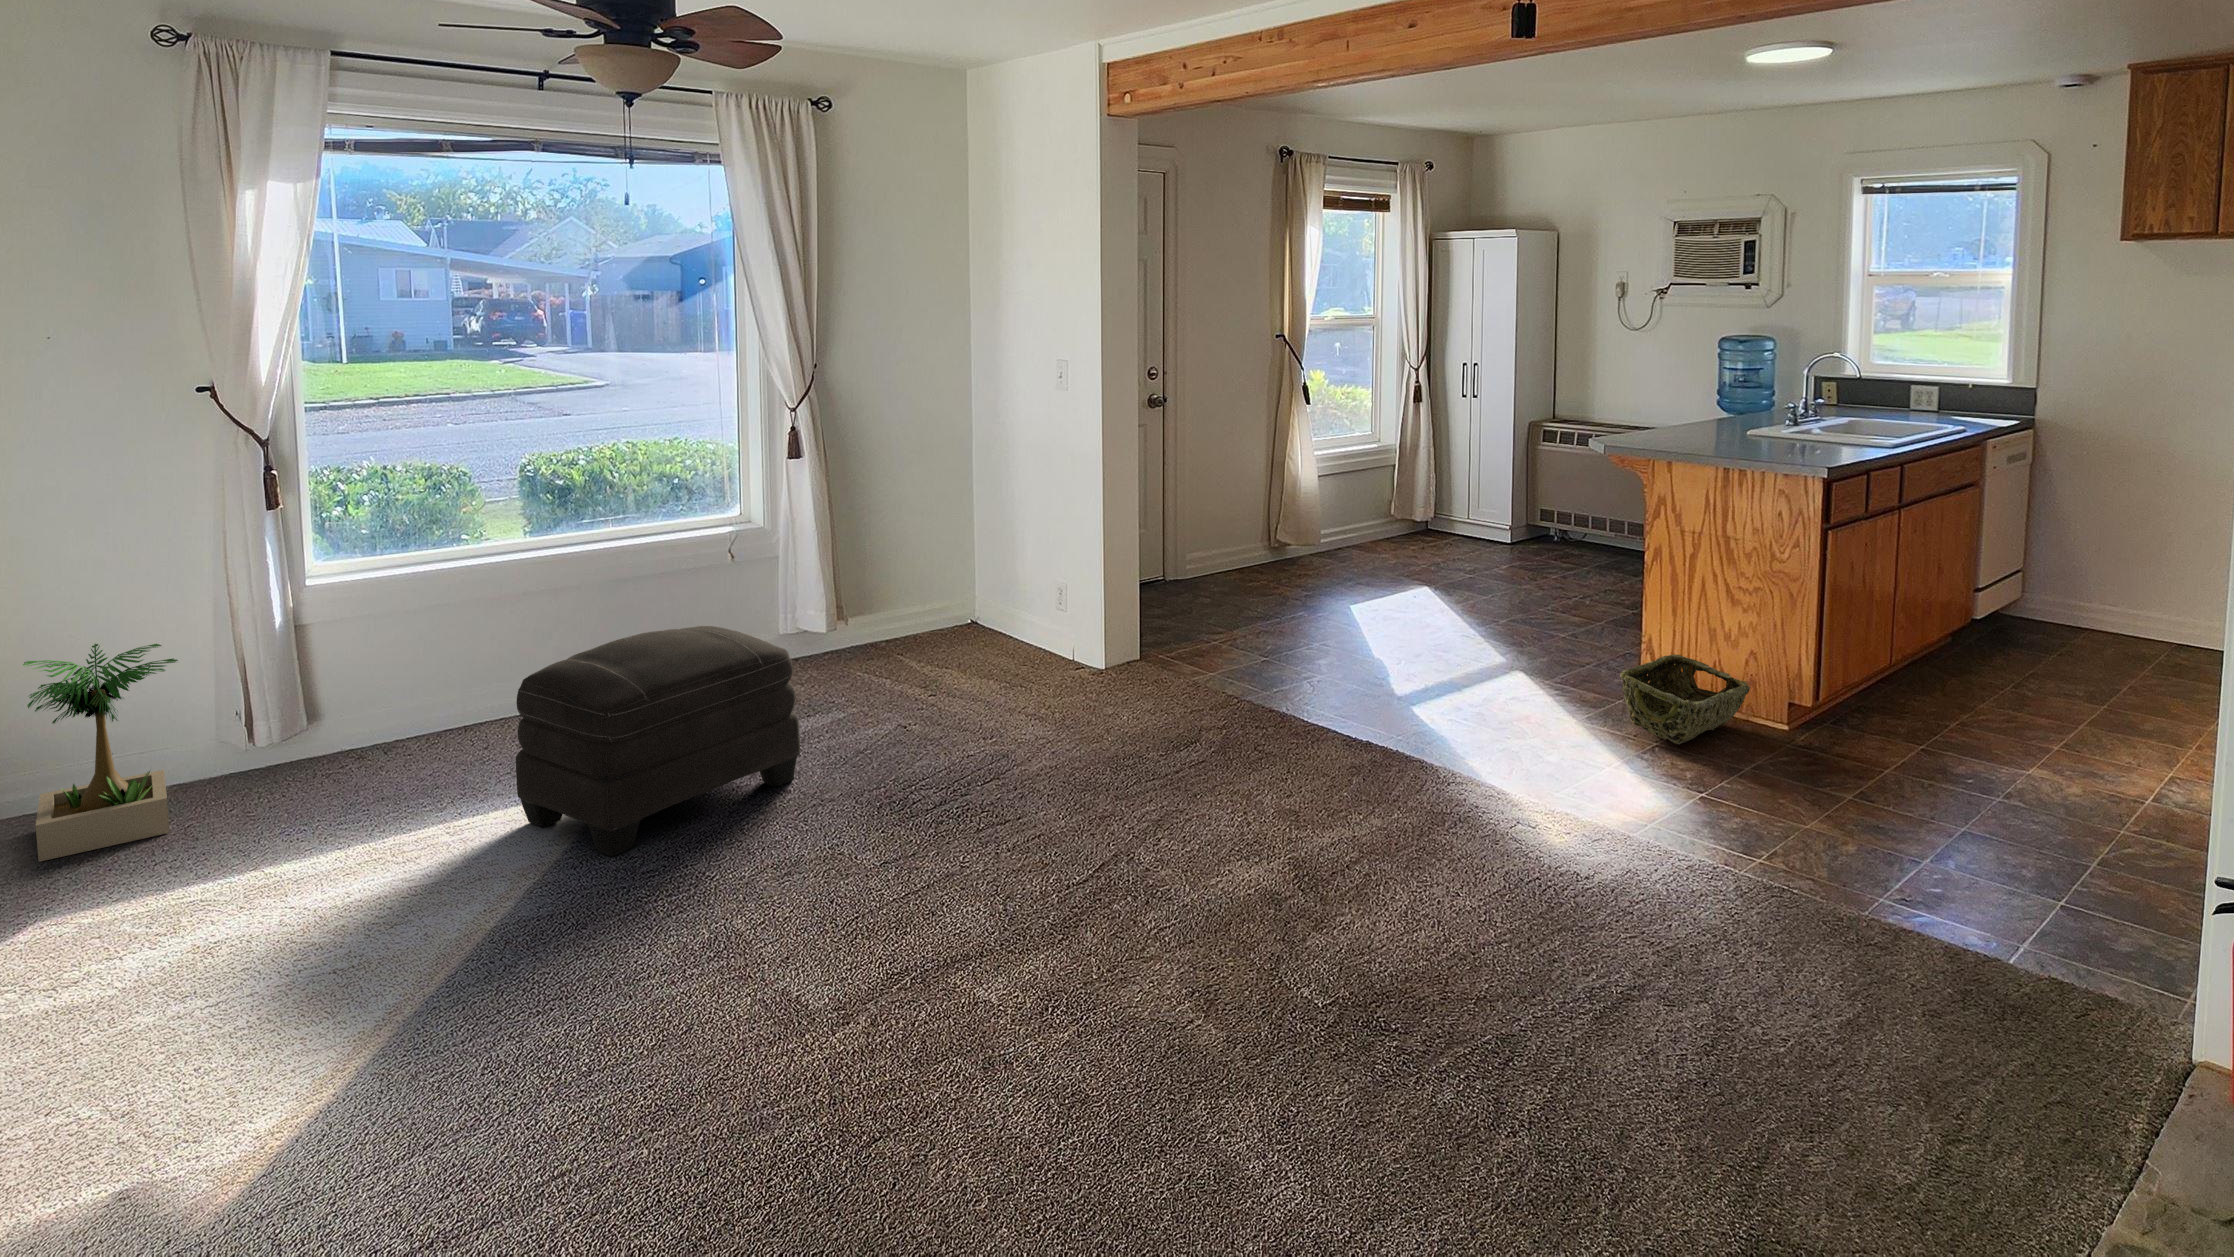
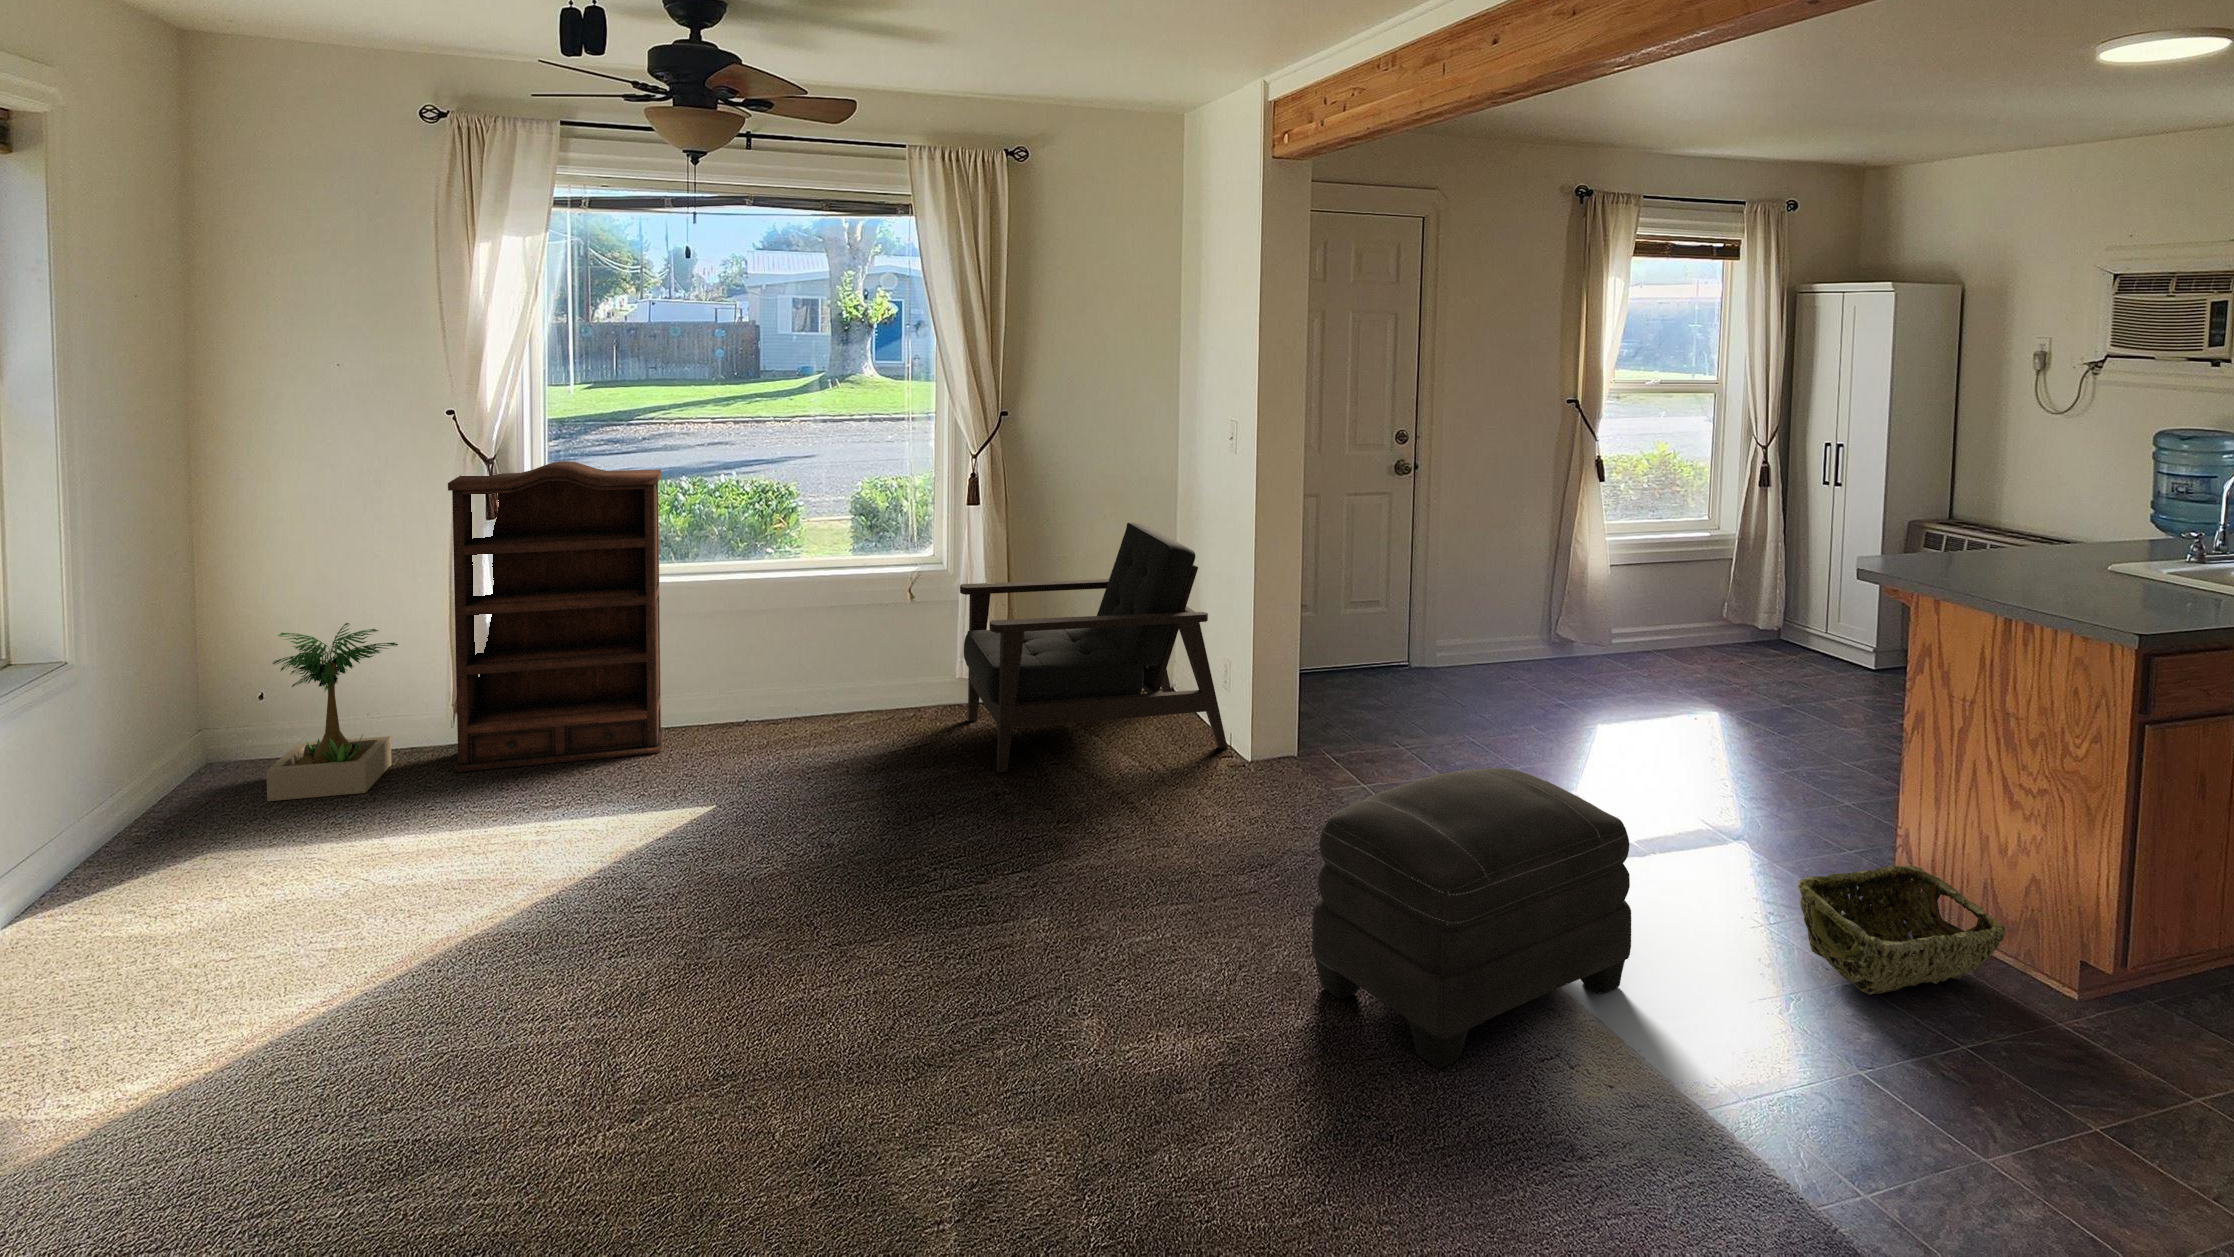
bookshelf: none [232,437,503,797] -> present [448,461,664,772]
armchair: none [795,464,1077,707] -> present [960,523,1228,772]
ottoman: present [516,626,800,856] -> present [1312,768,1631,1069]

